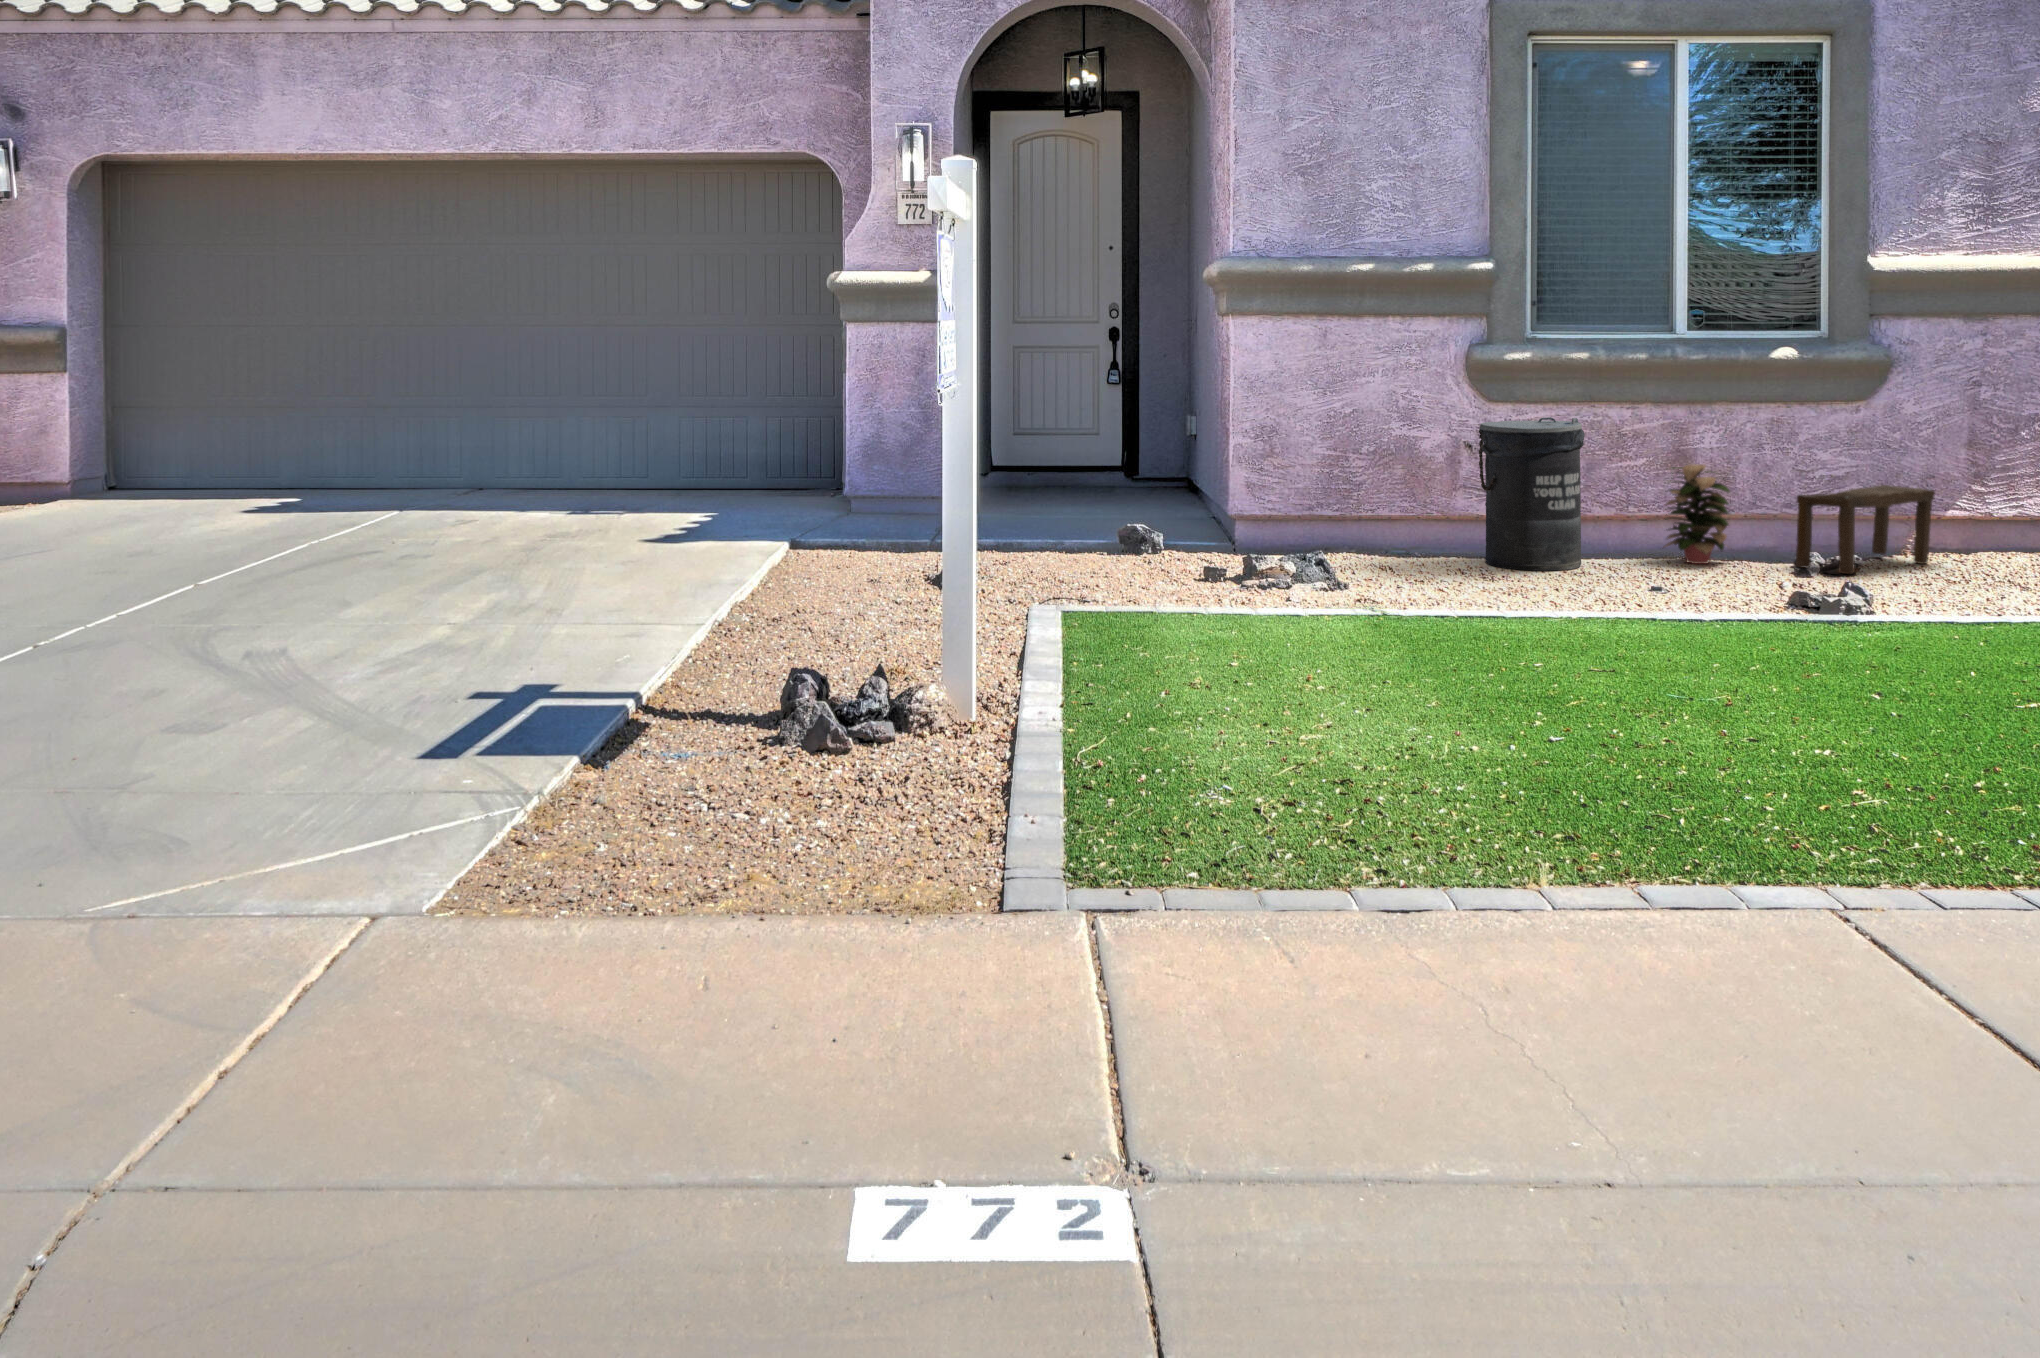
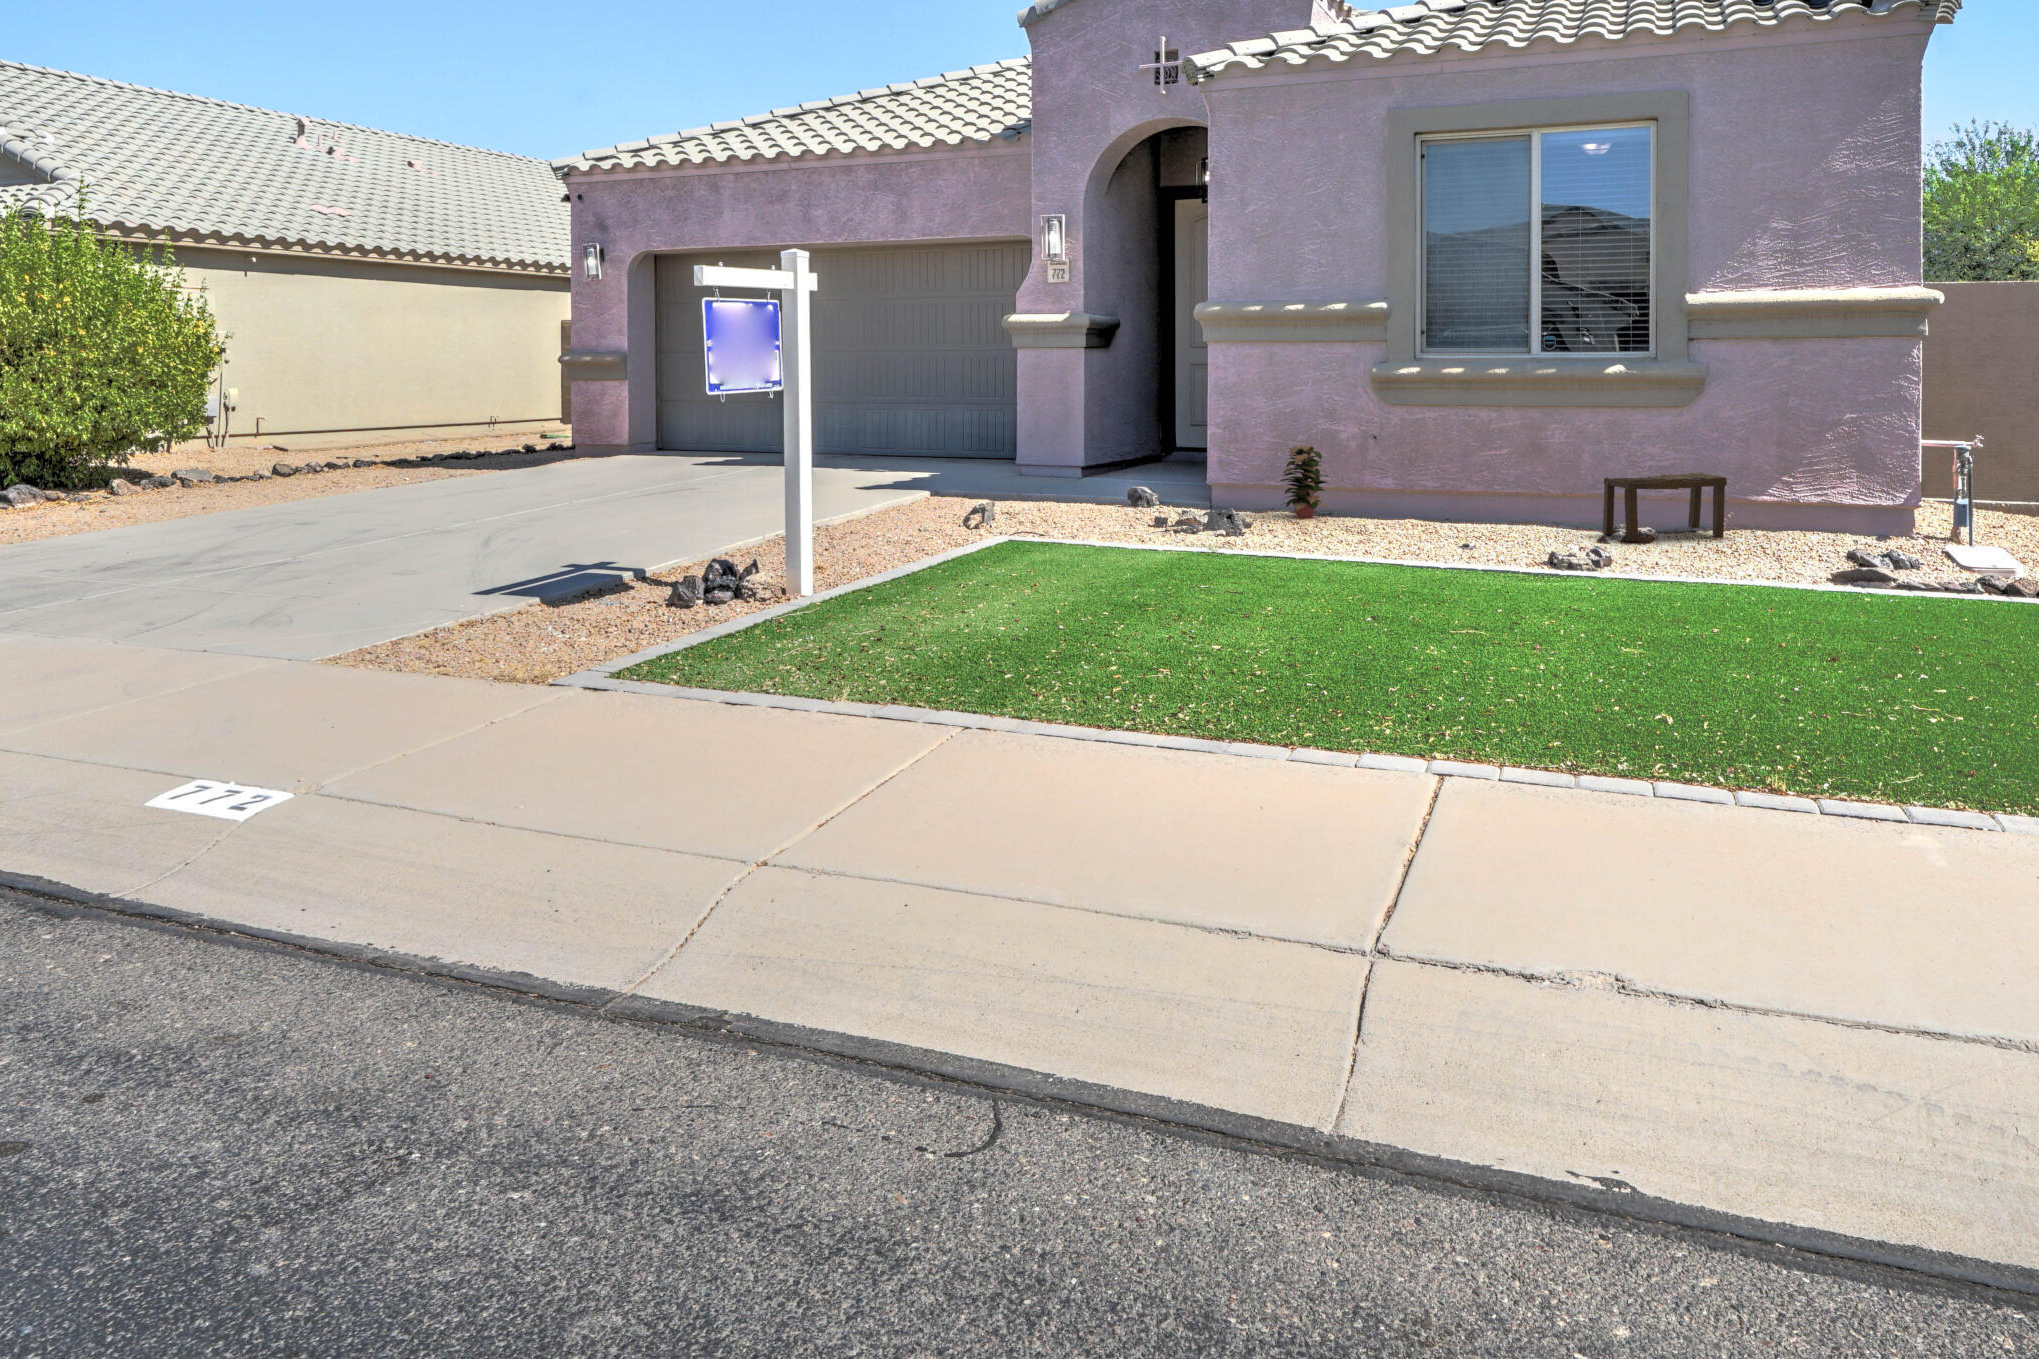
trash can: present [1479,417,1585,571] -> none [1361,415,1440,528]
decorative plant: present [1664,464,1730,564] -> present [1281,446,1328,518]

